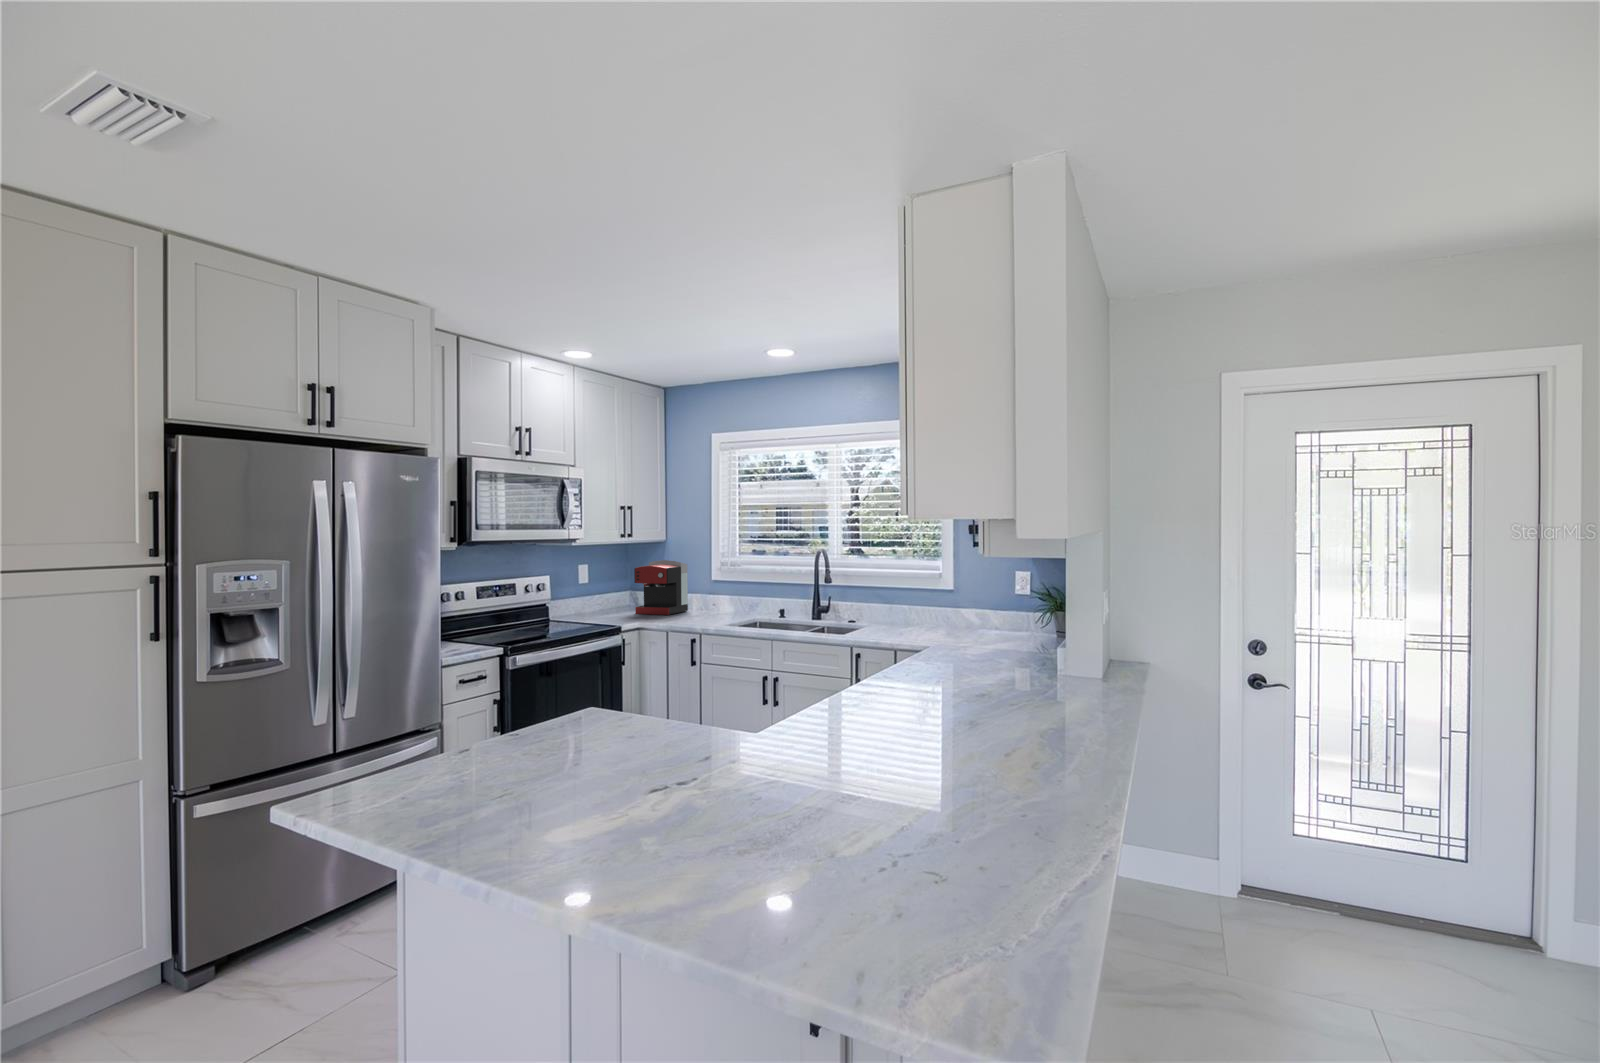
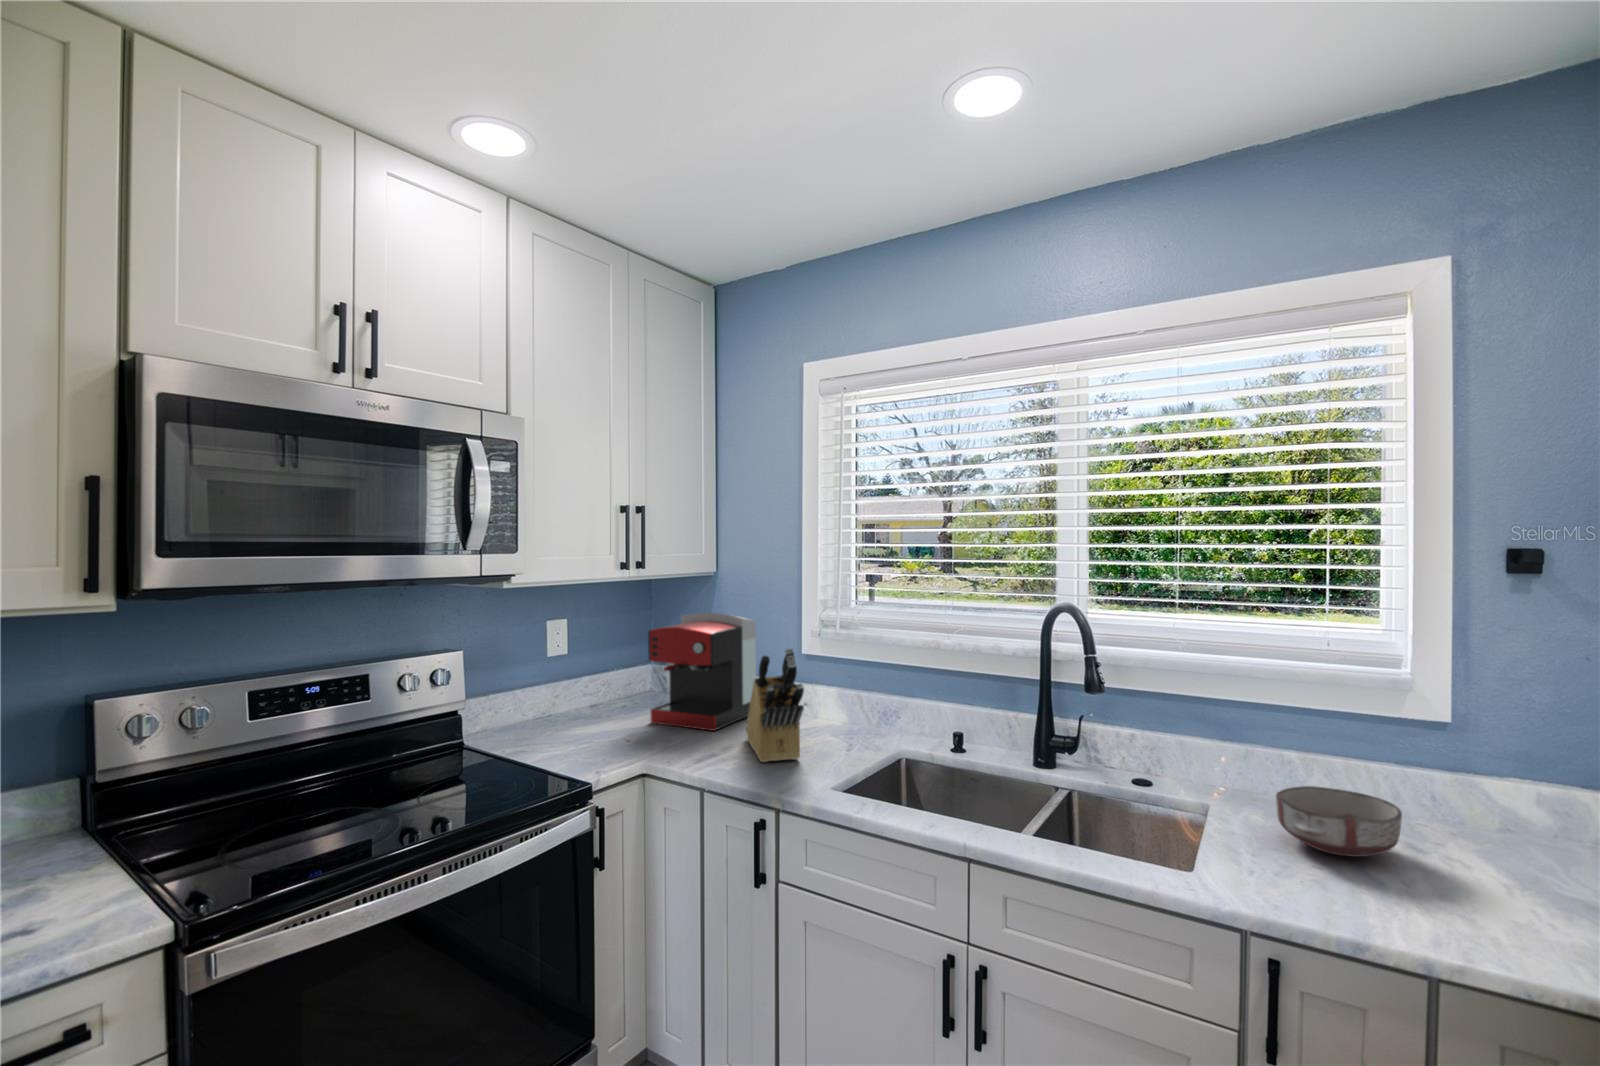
knife block: none [684,570,711,621] -> present [746,648,804,762]
ceramic bowl: none [881,612,917,631] -> present [1276,786,1402,857]

